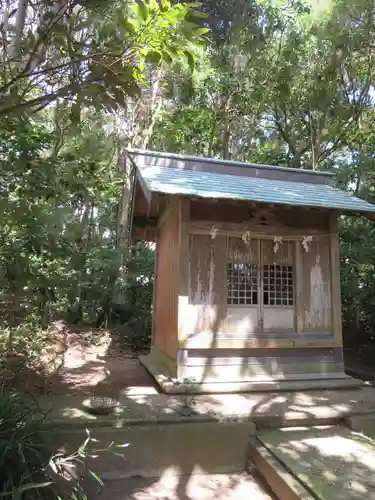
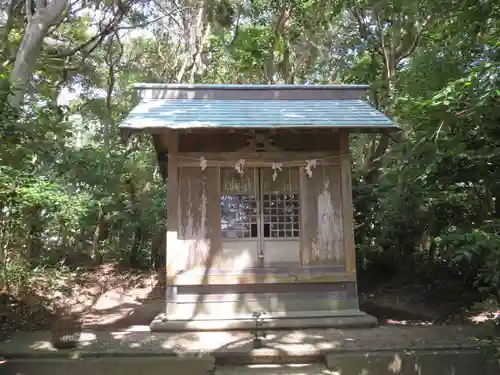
potted plant: present [179,378,197,416] -> present [249,311,268,348]

